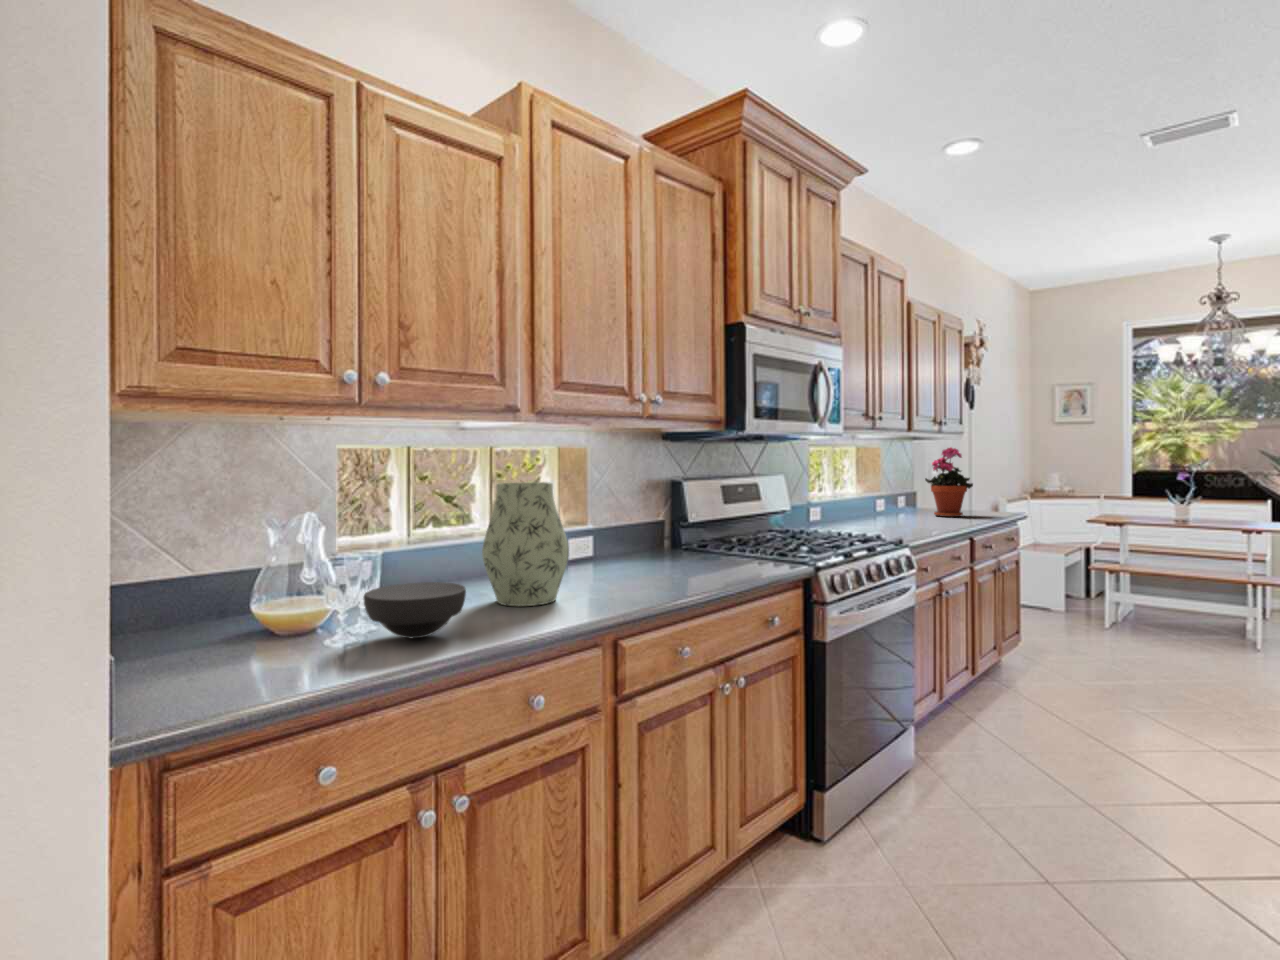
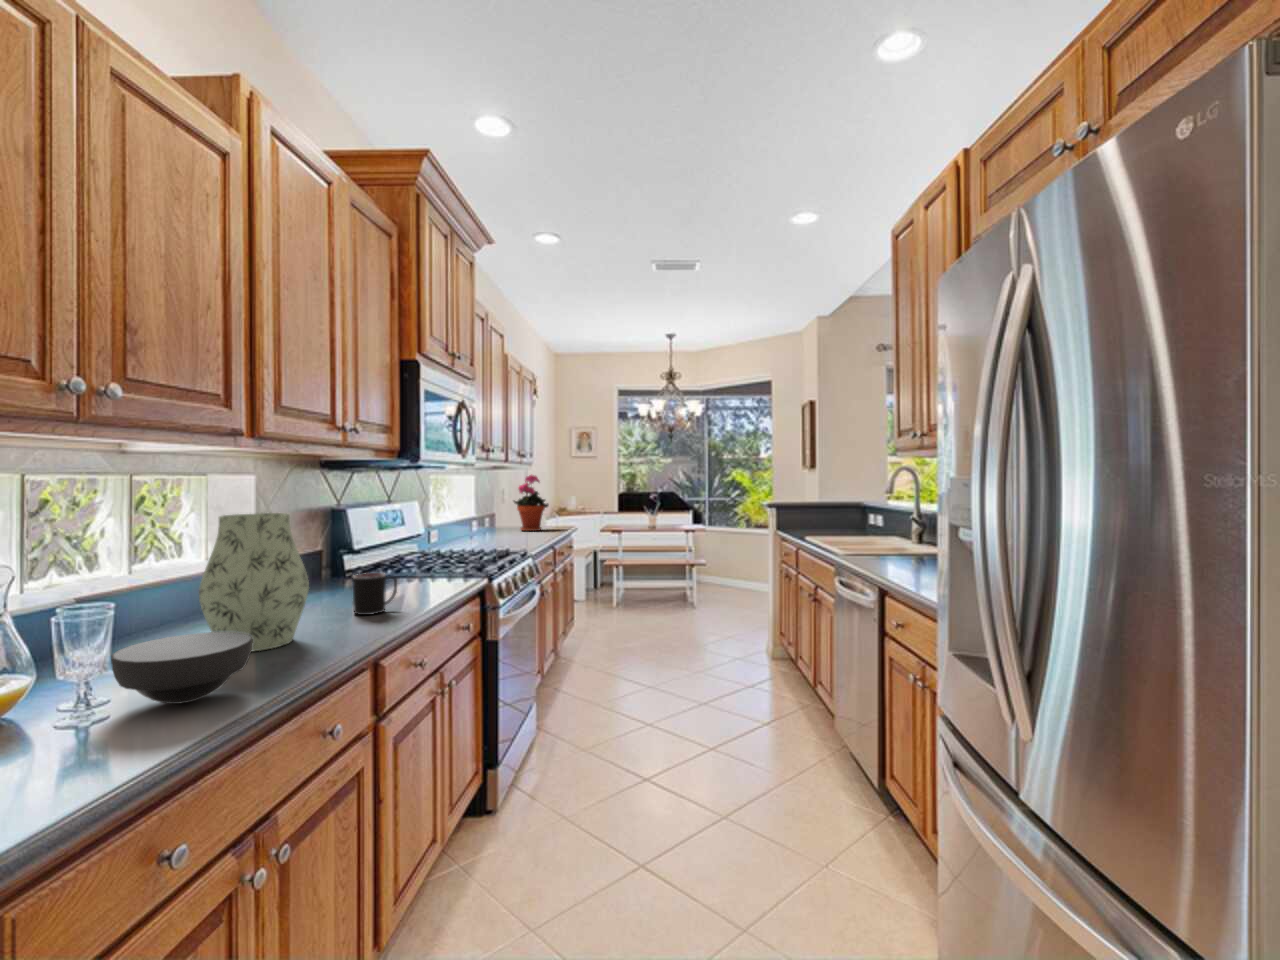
mug: none [631,547,674,588] -> present [353,573,397,615]

